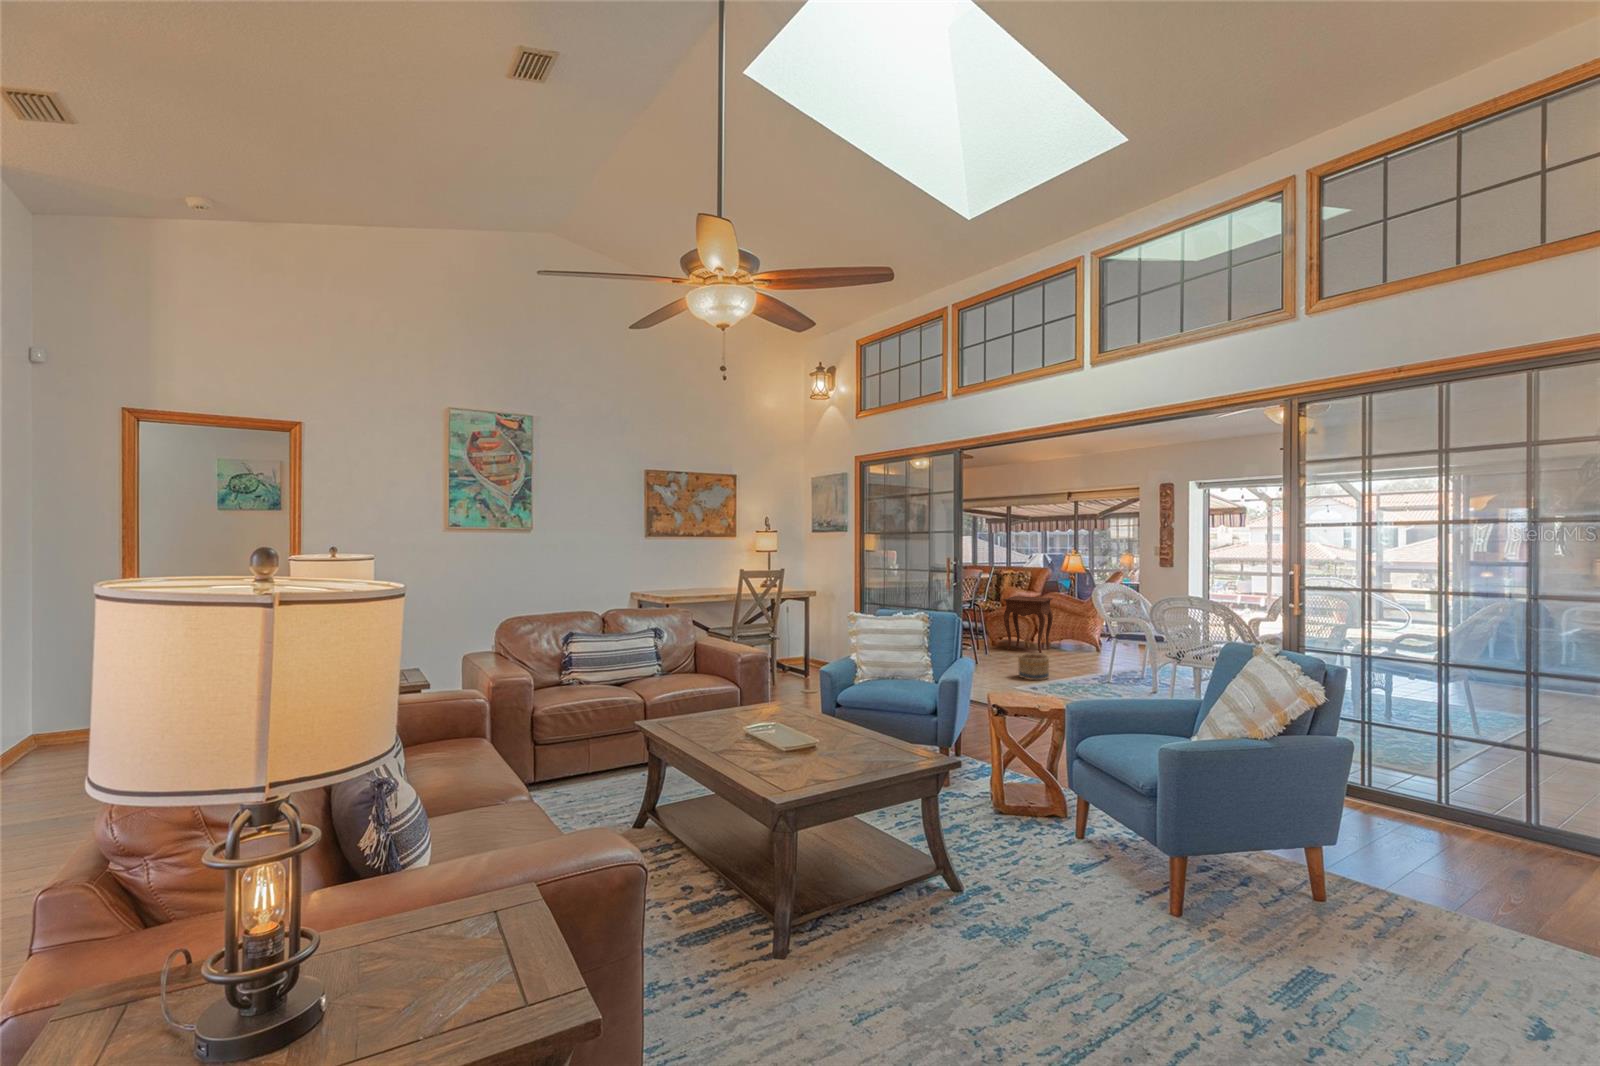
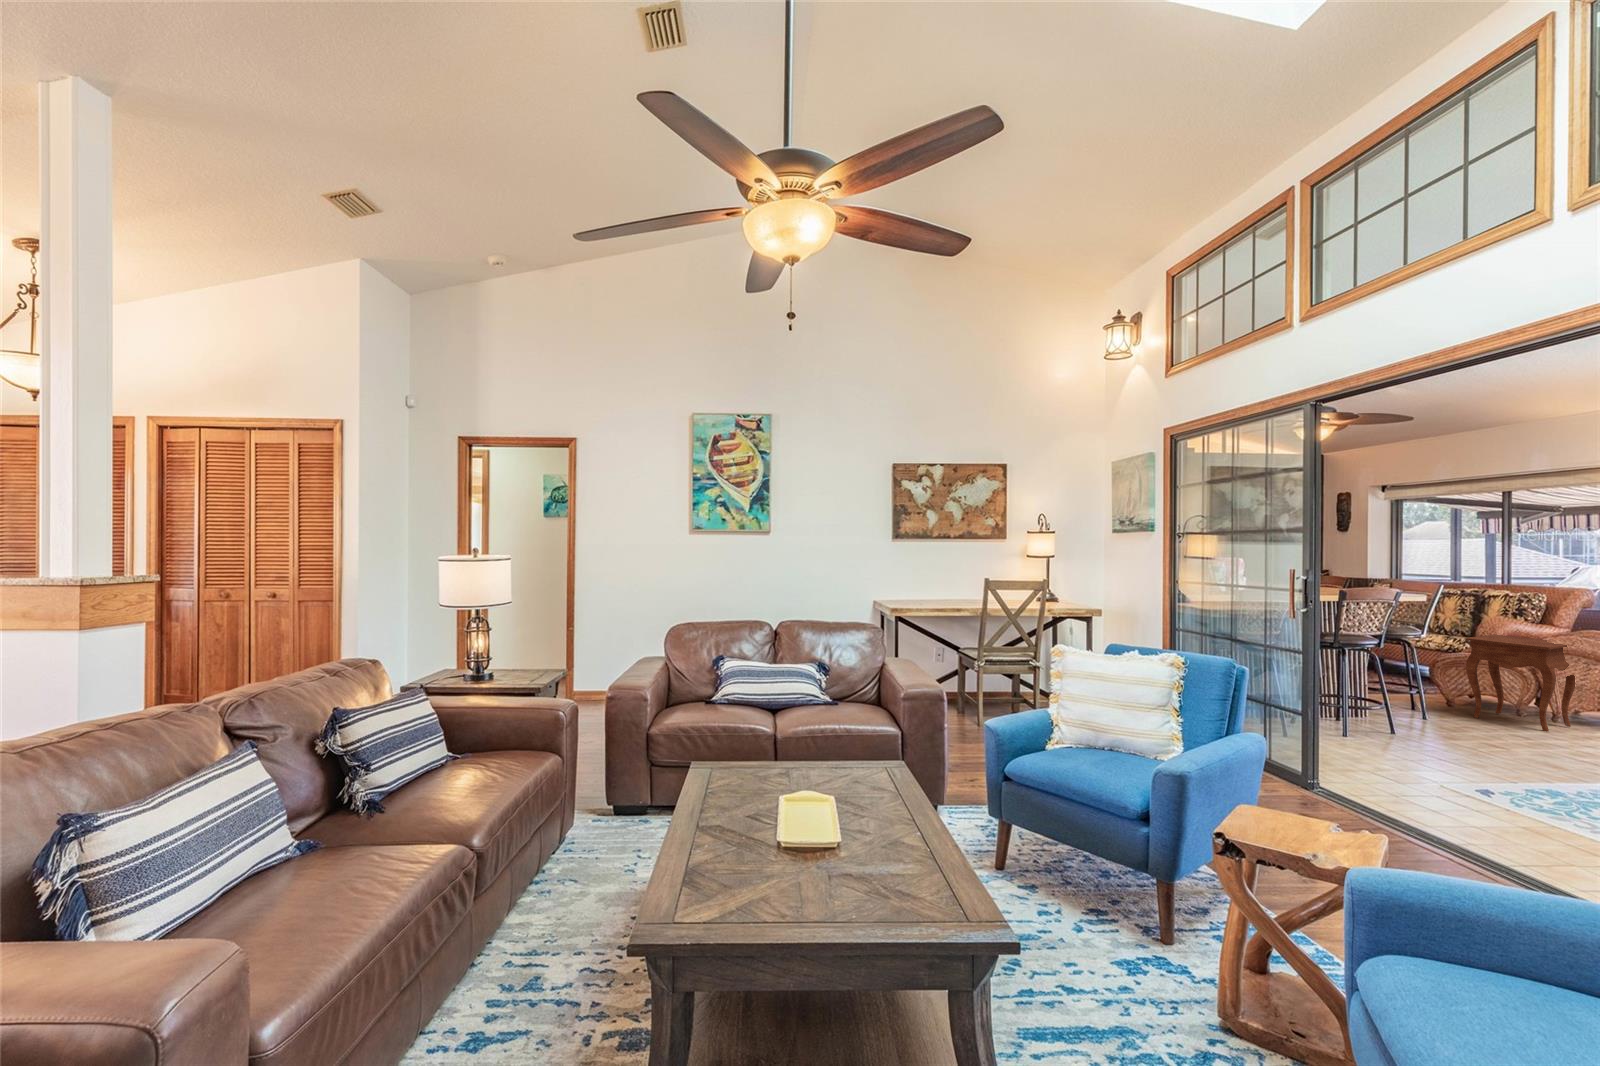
basket: present [1018,653,1049,680] -> none [1468,734,1541,785]

